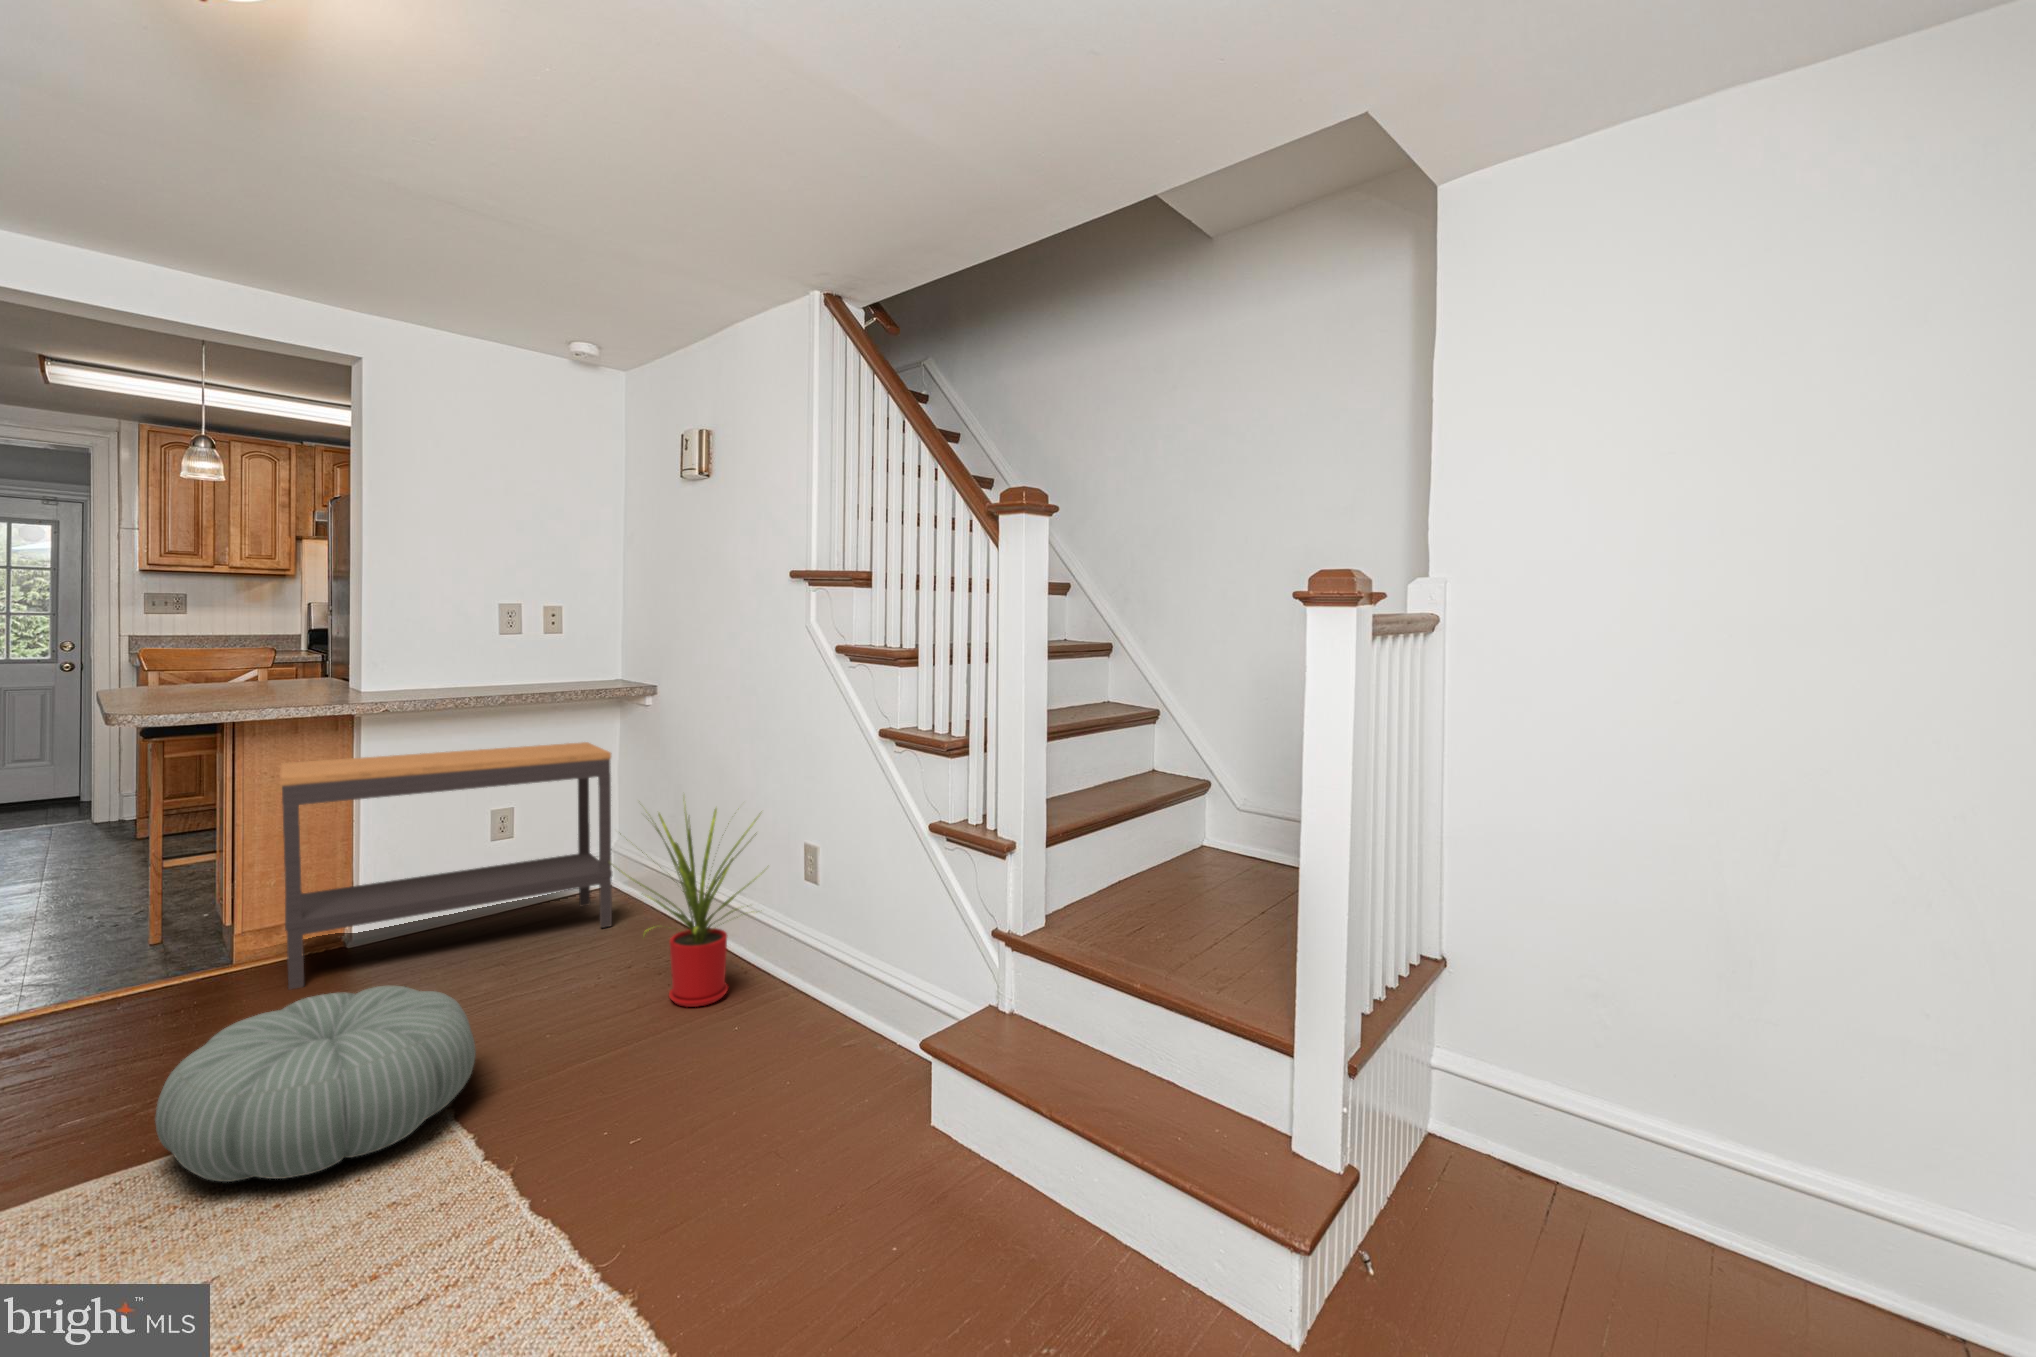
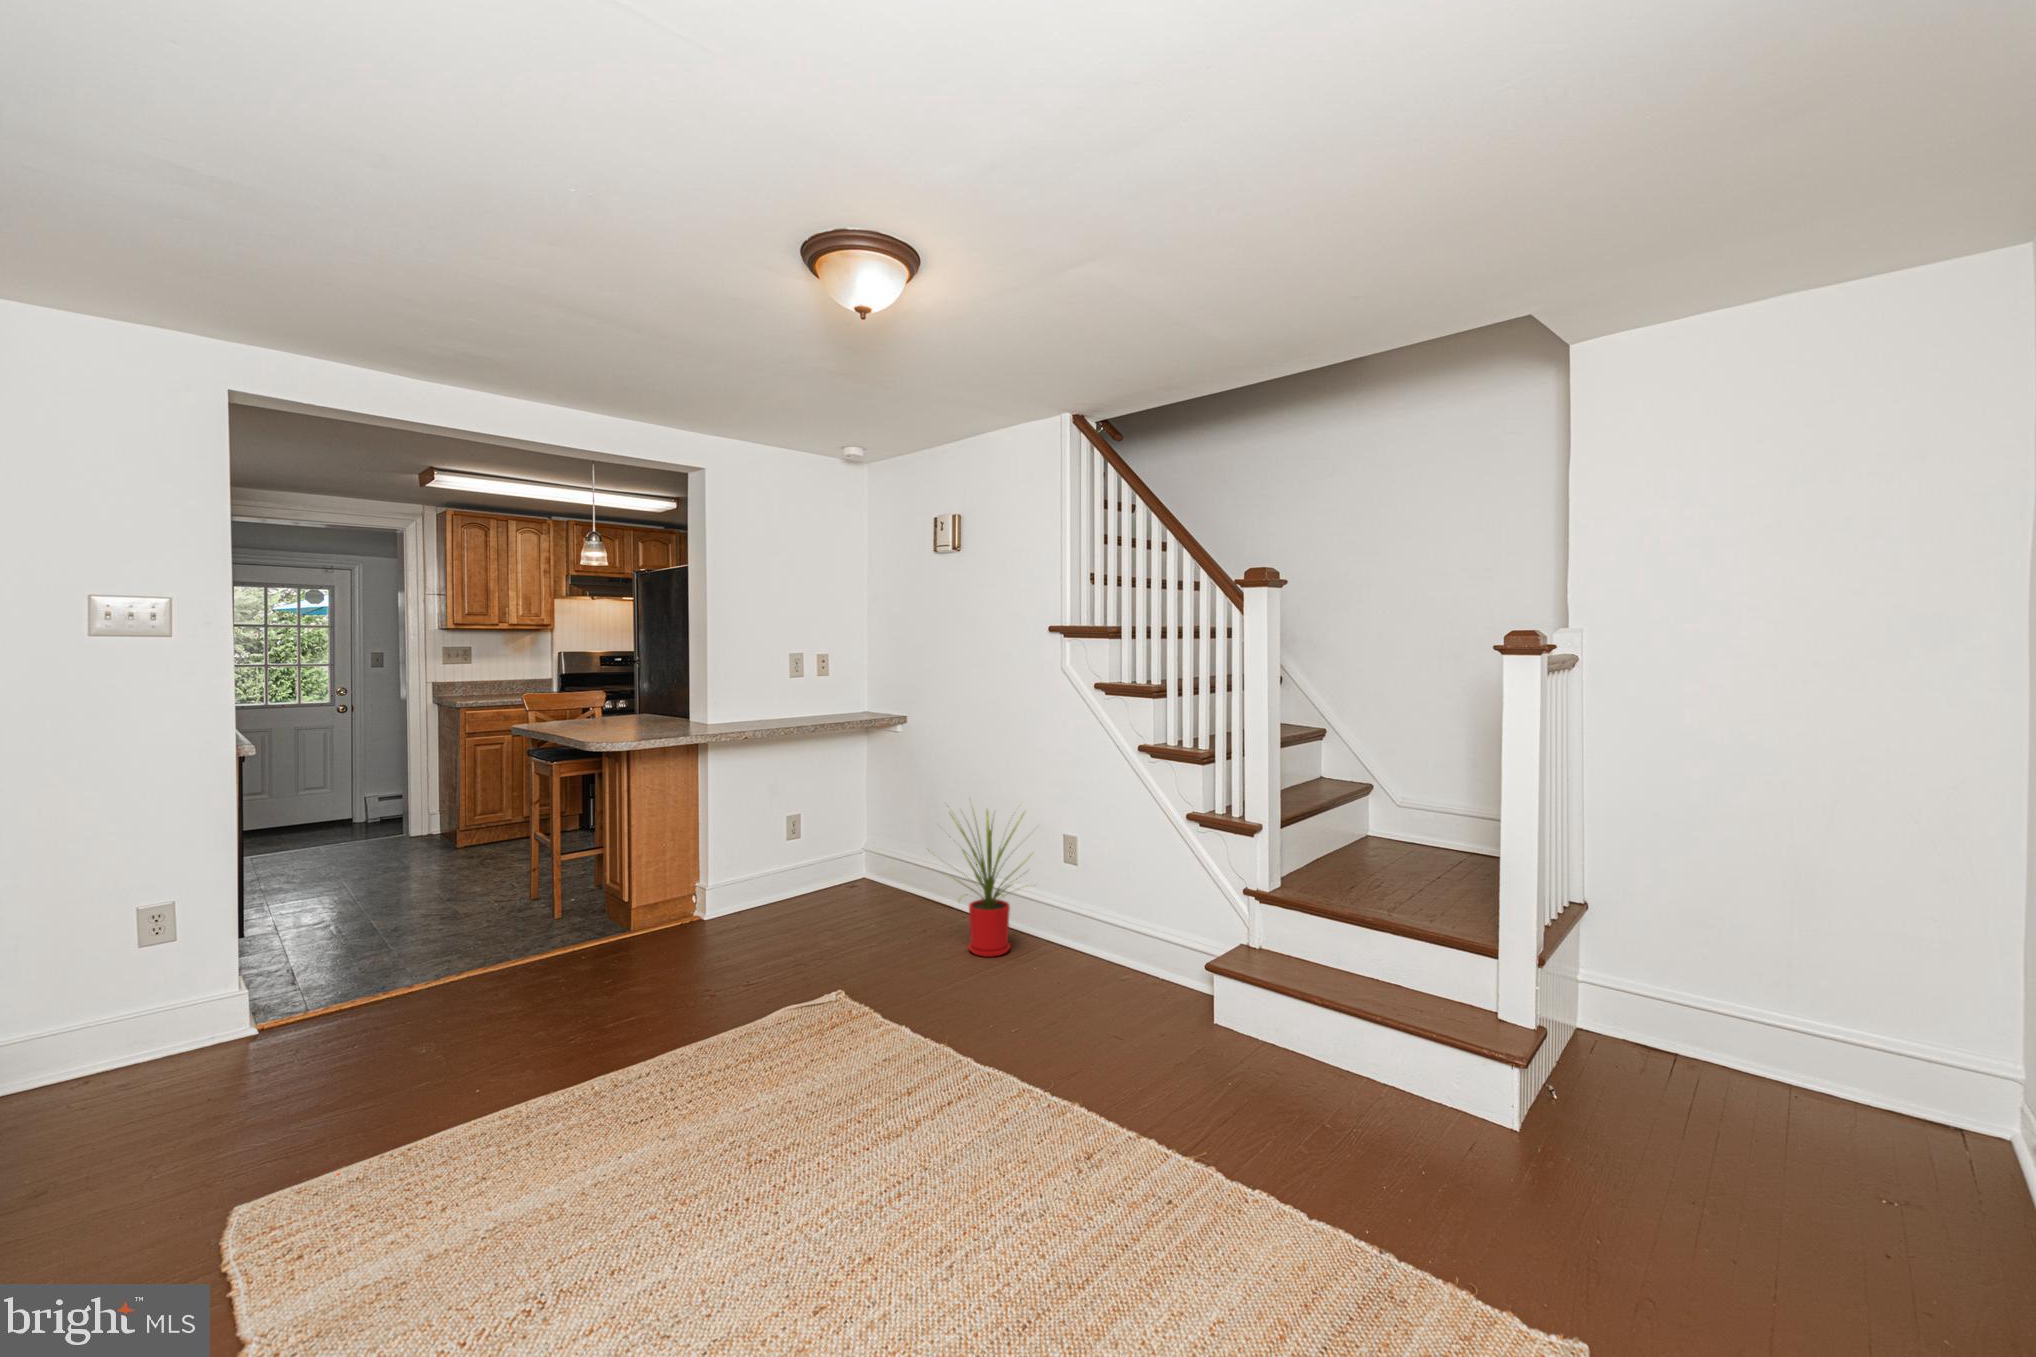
console table: present [280,742,612,989] -> none [661,761,885,946]
pouf: present [155,986,476,1182] -> none [711,931,886,1049]

